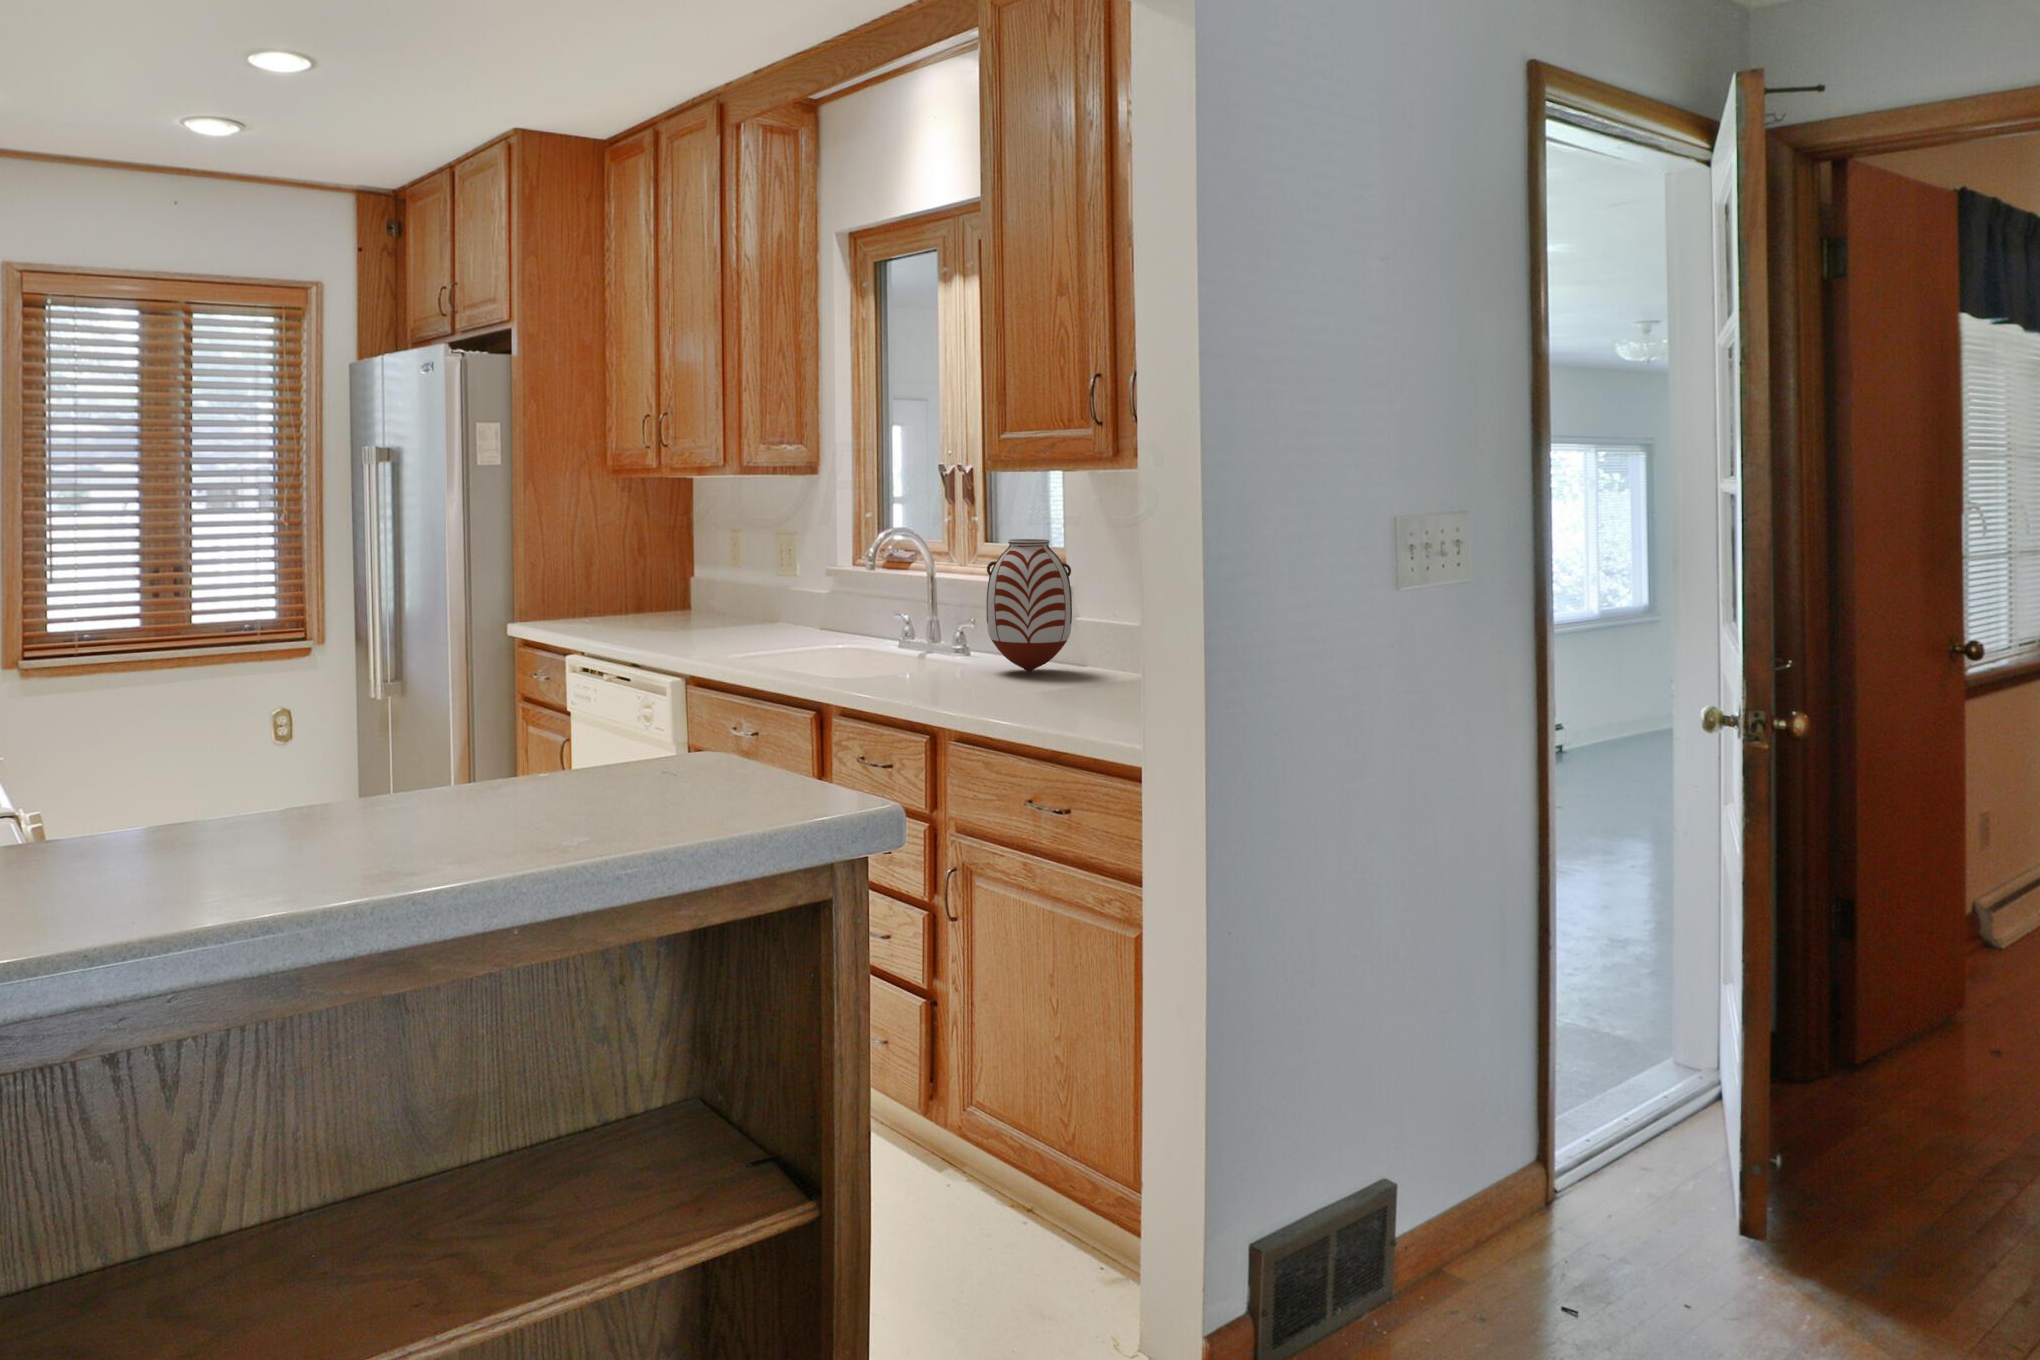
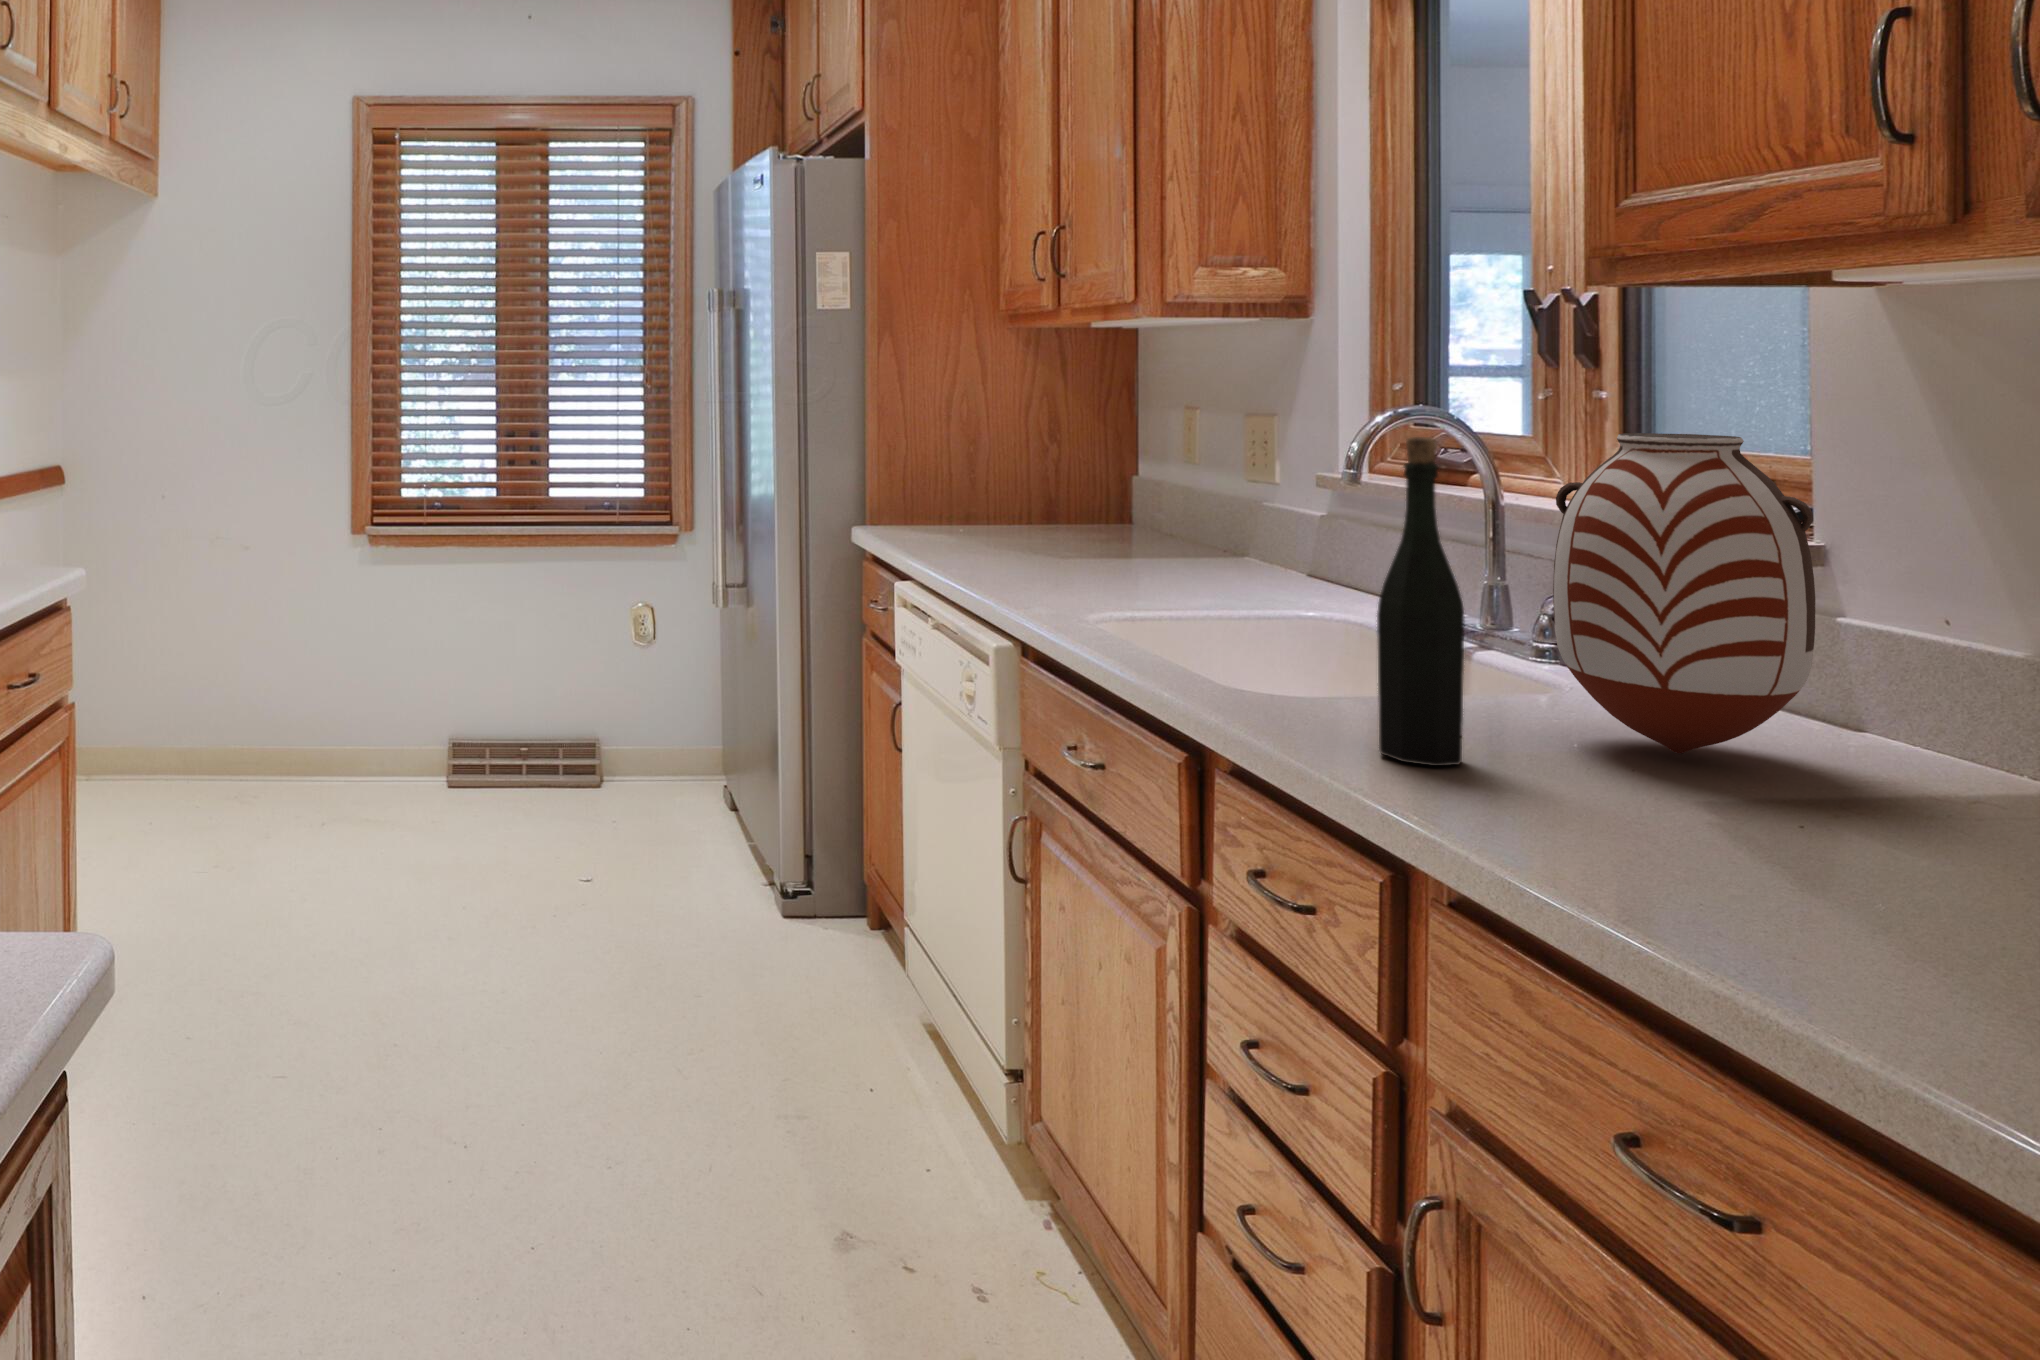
bottle: none [933,543,966,684] -> present [1377,437,1464,766]

